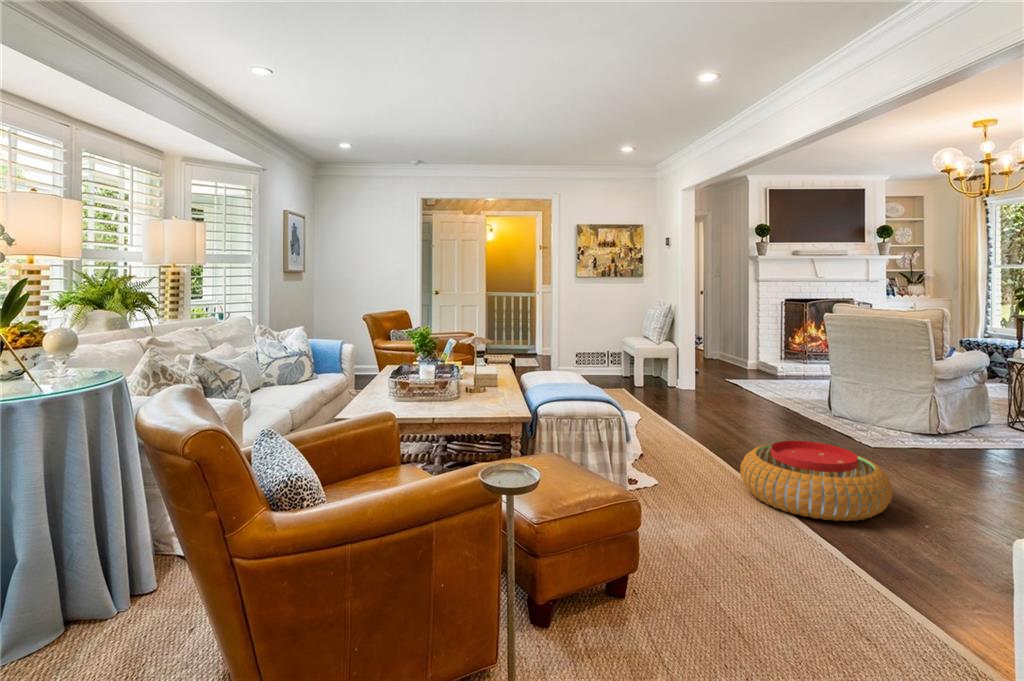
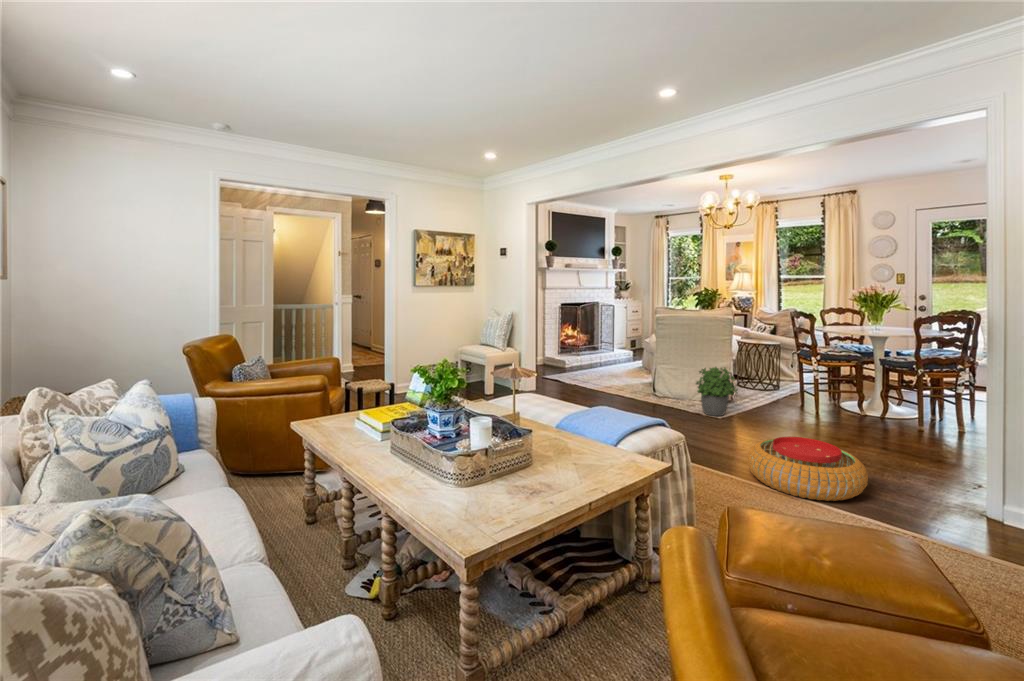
potted plant: none [836,369,897,436] -> present [696,367,738,416]

